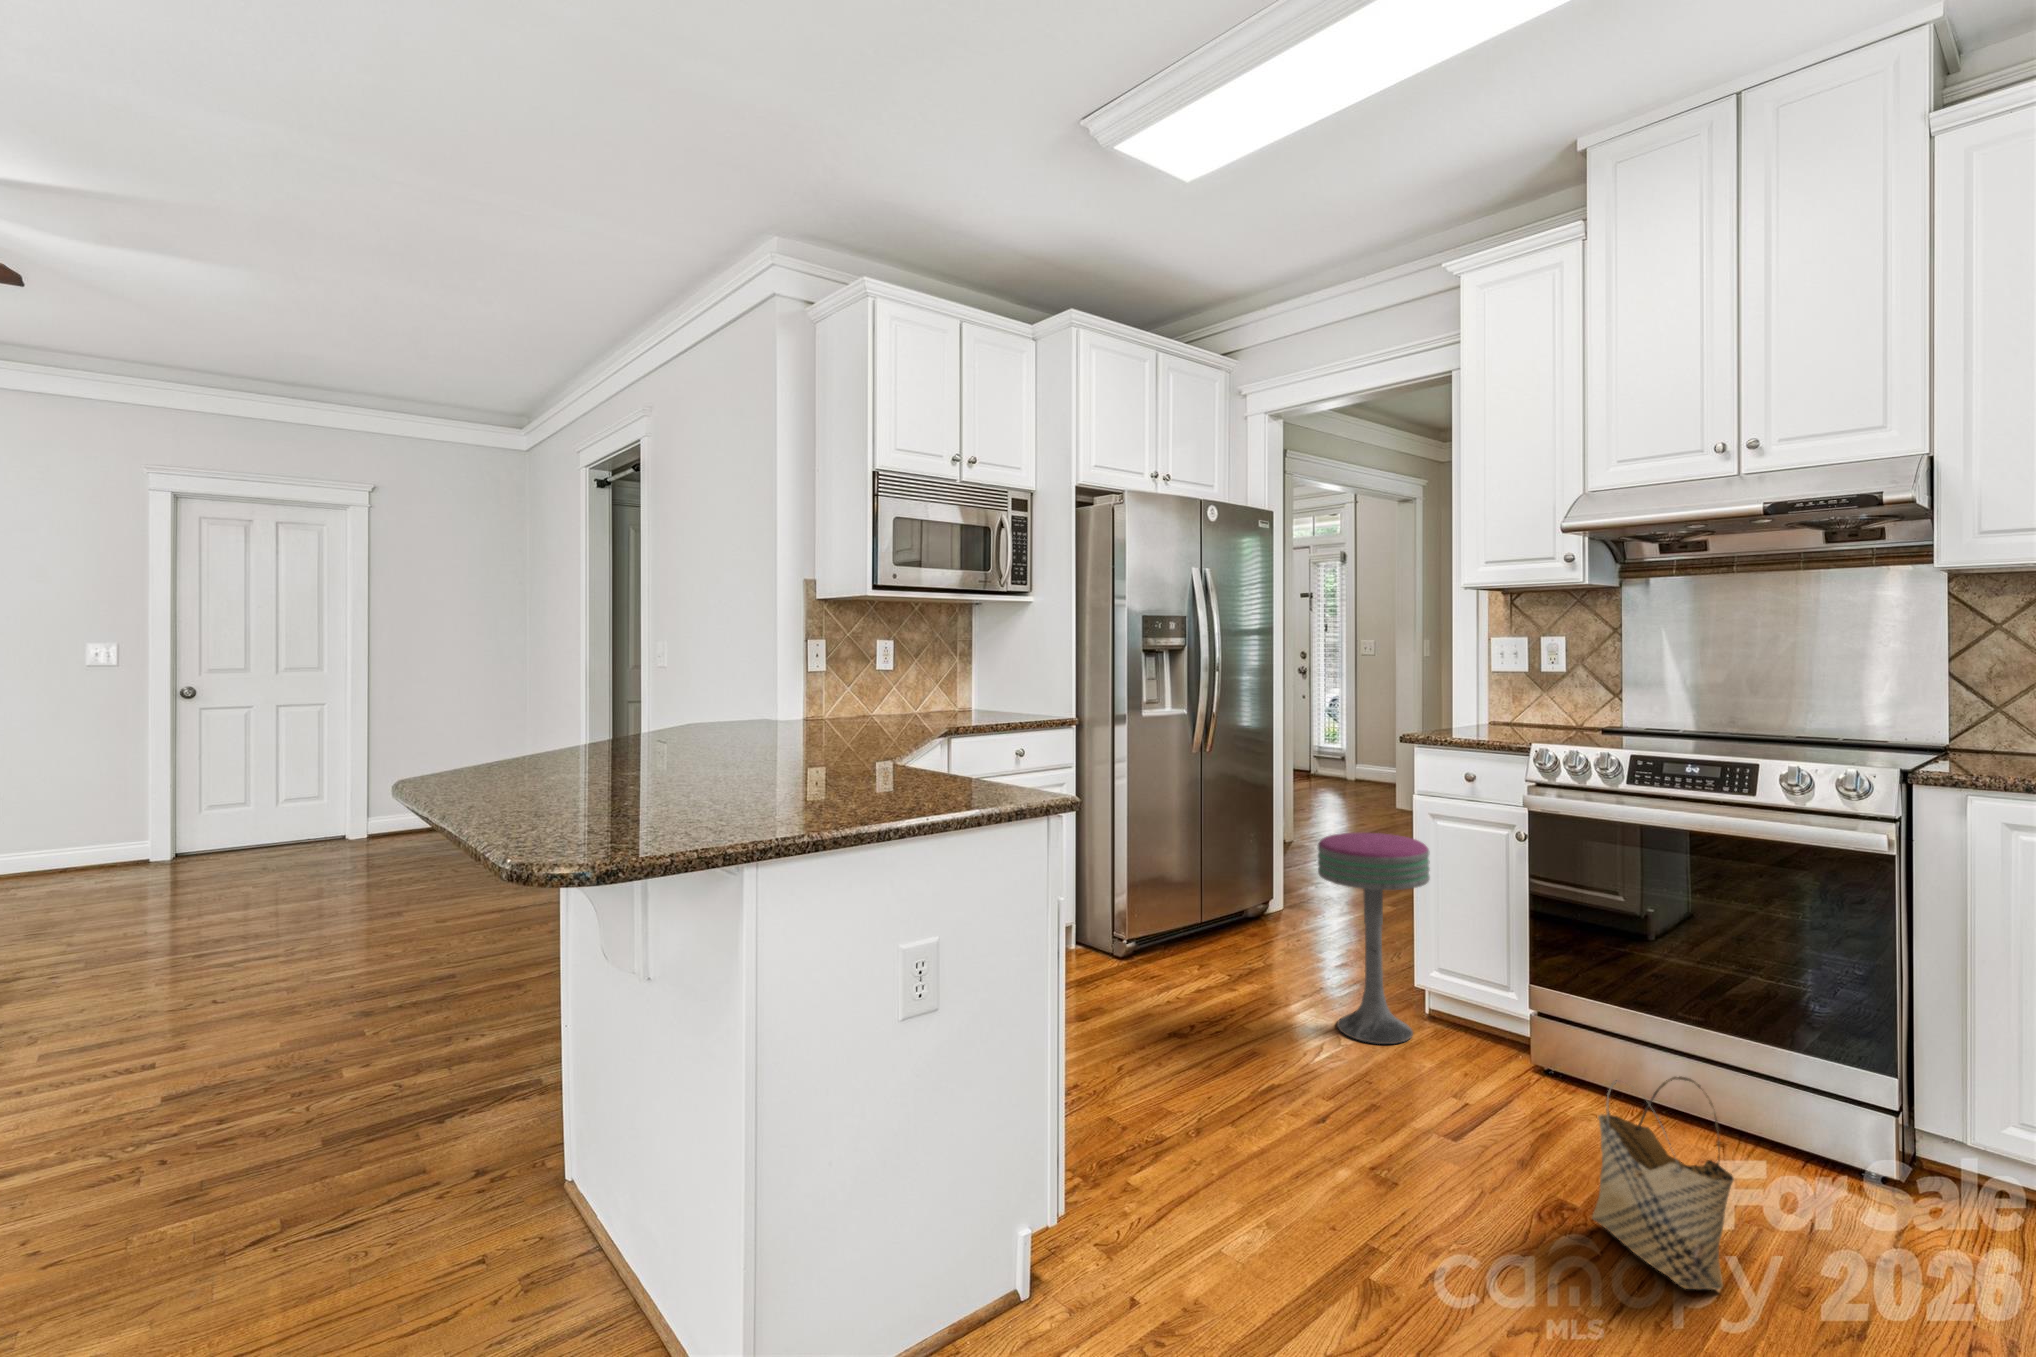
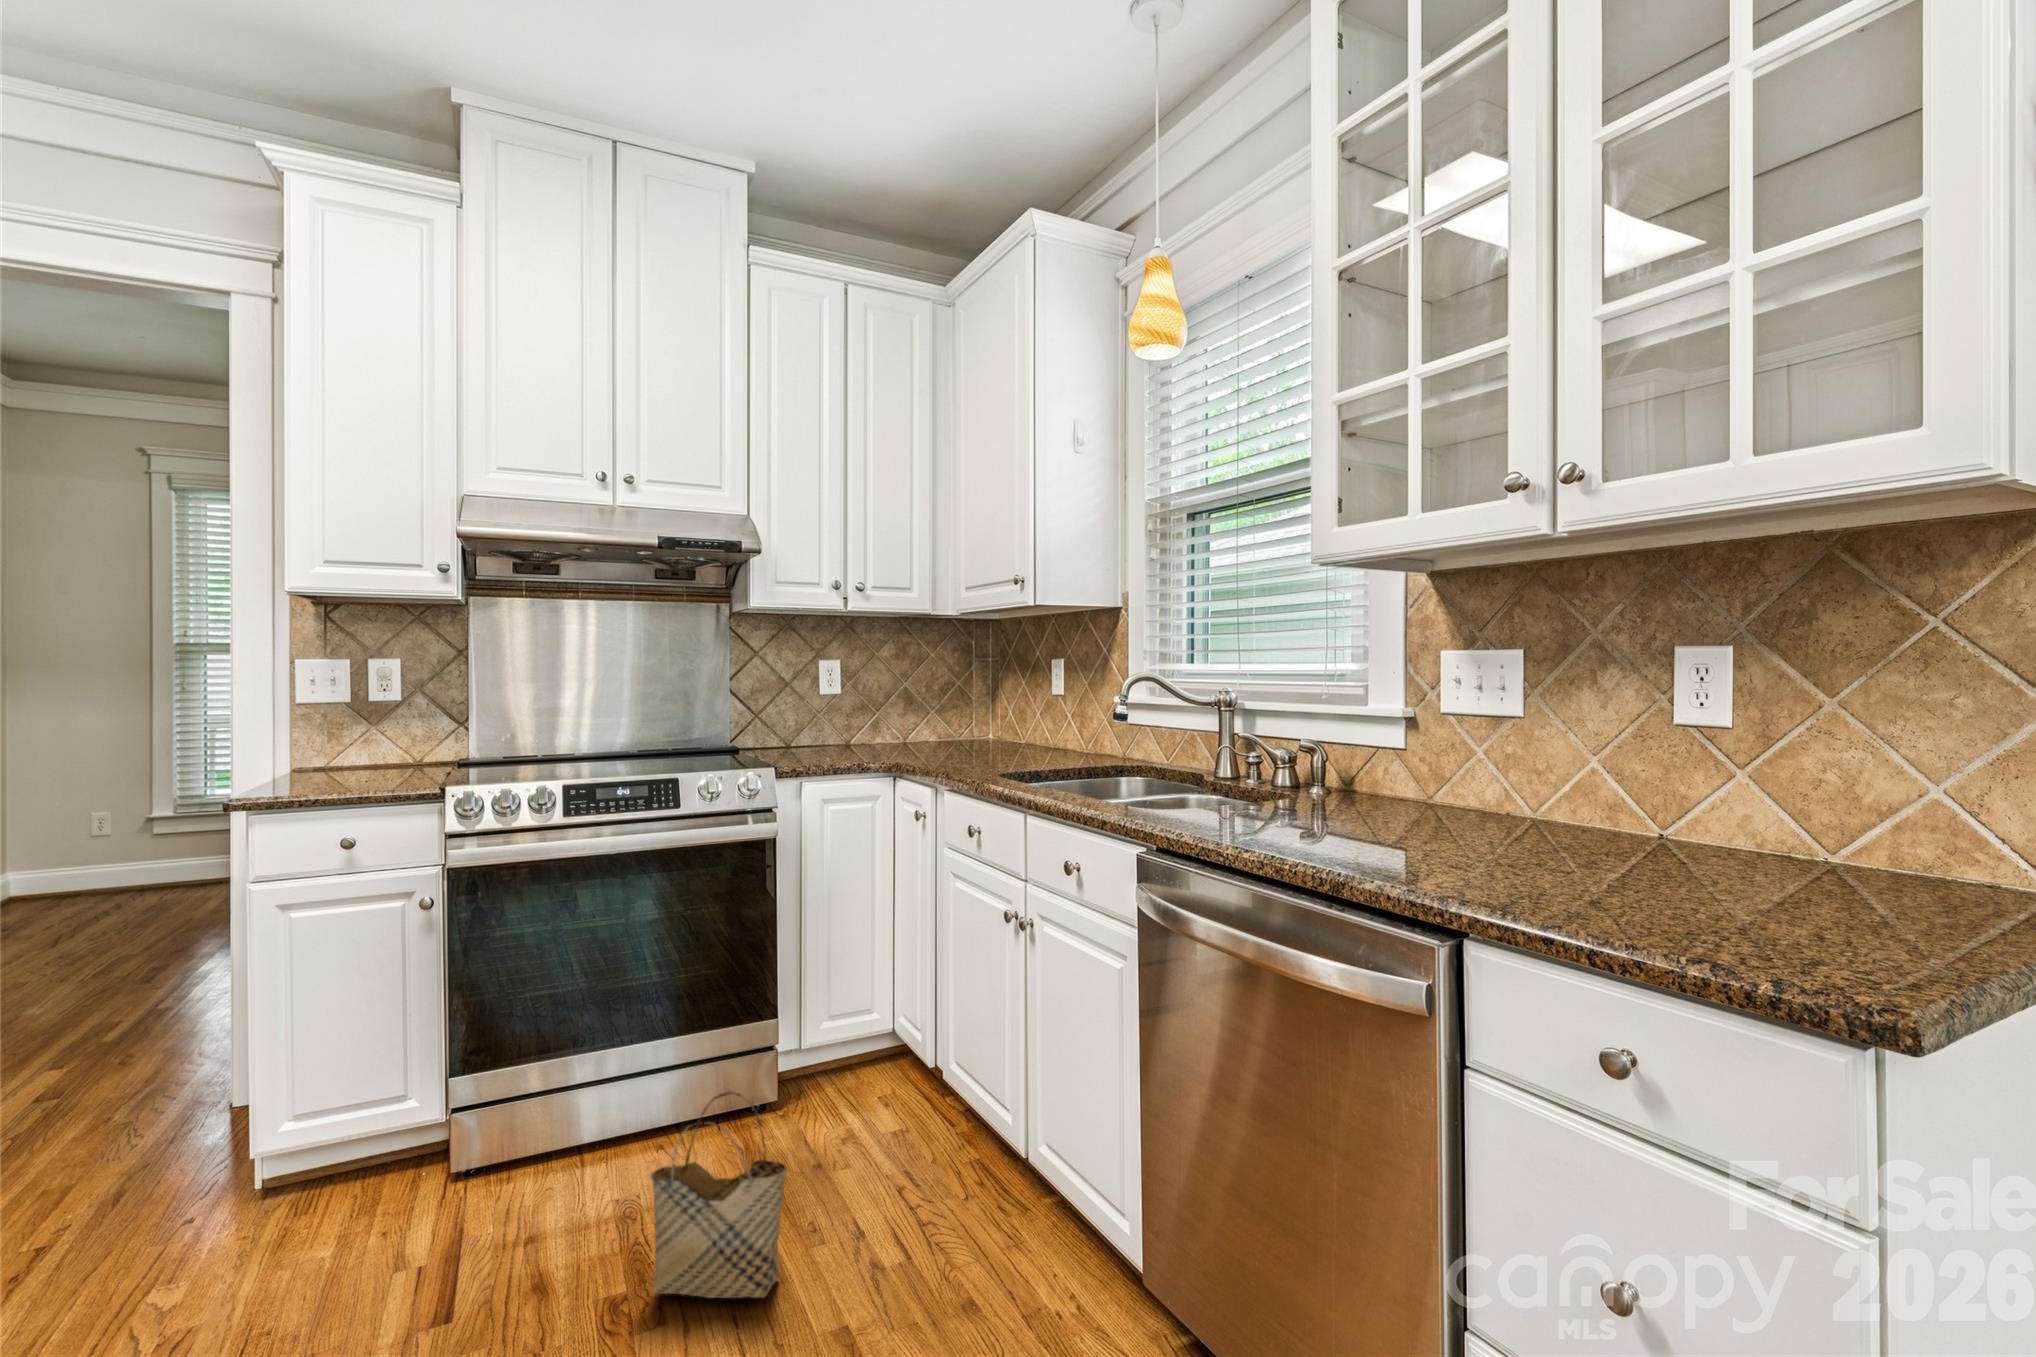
bar stool: present [1318,833,1430,1044] -> none [93,942,301,1282]

